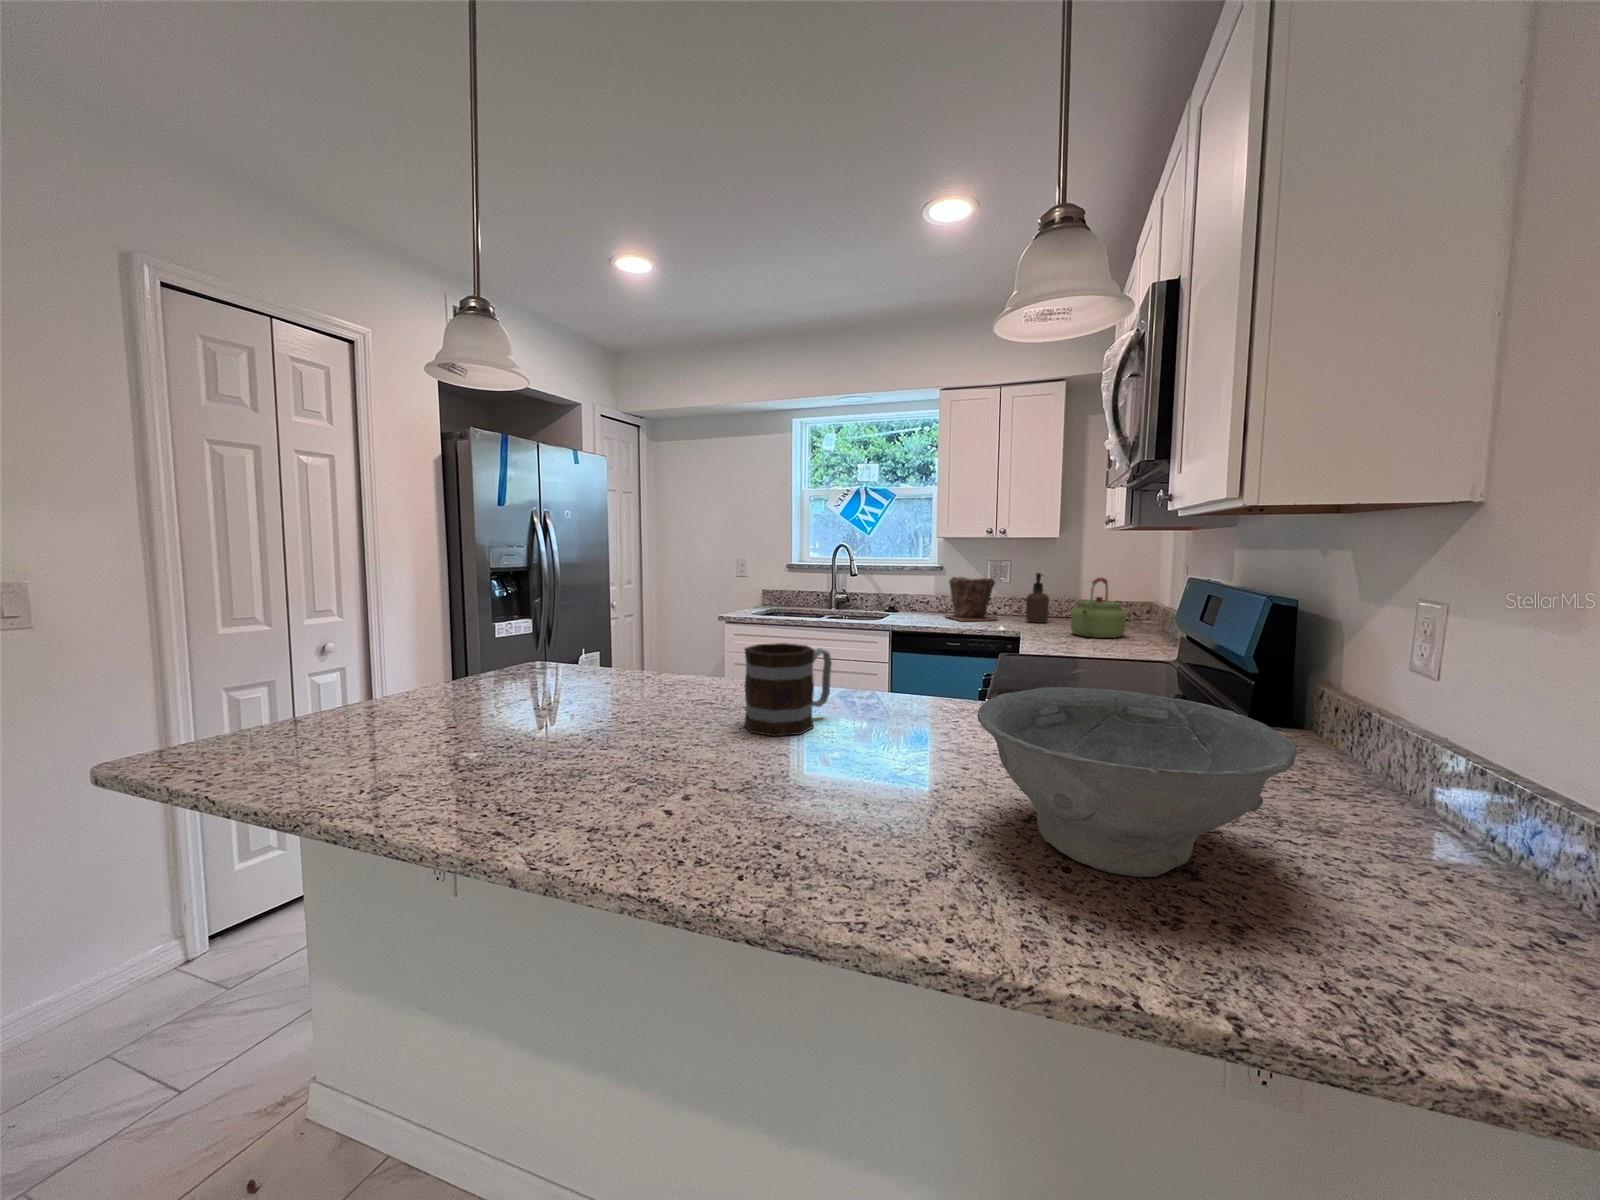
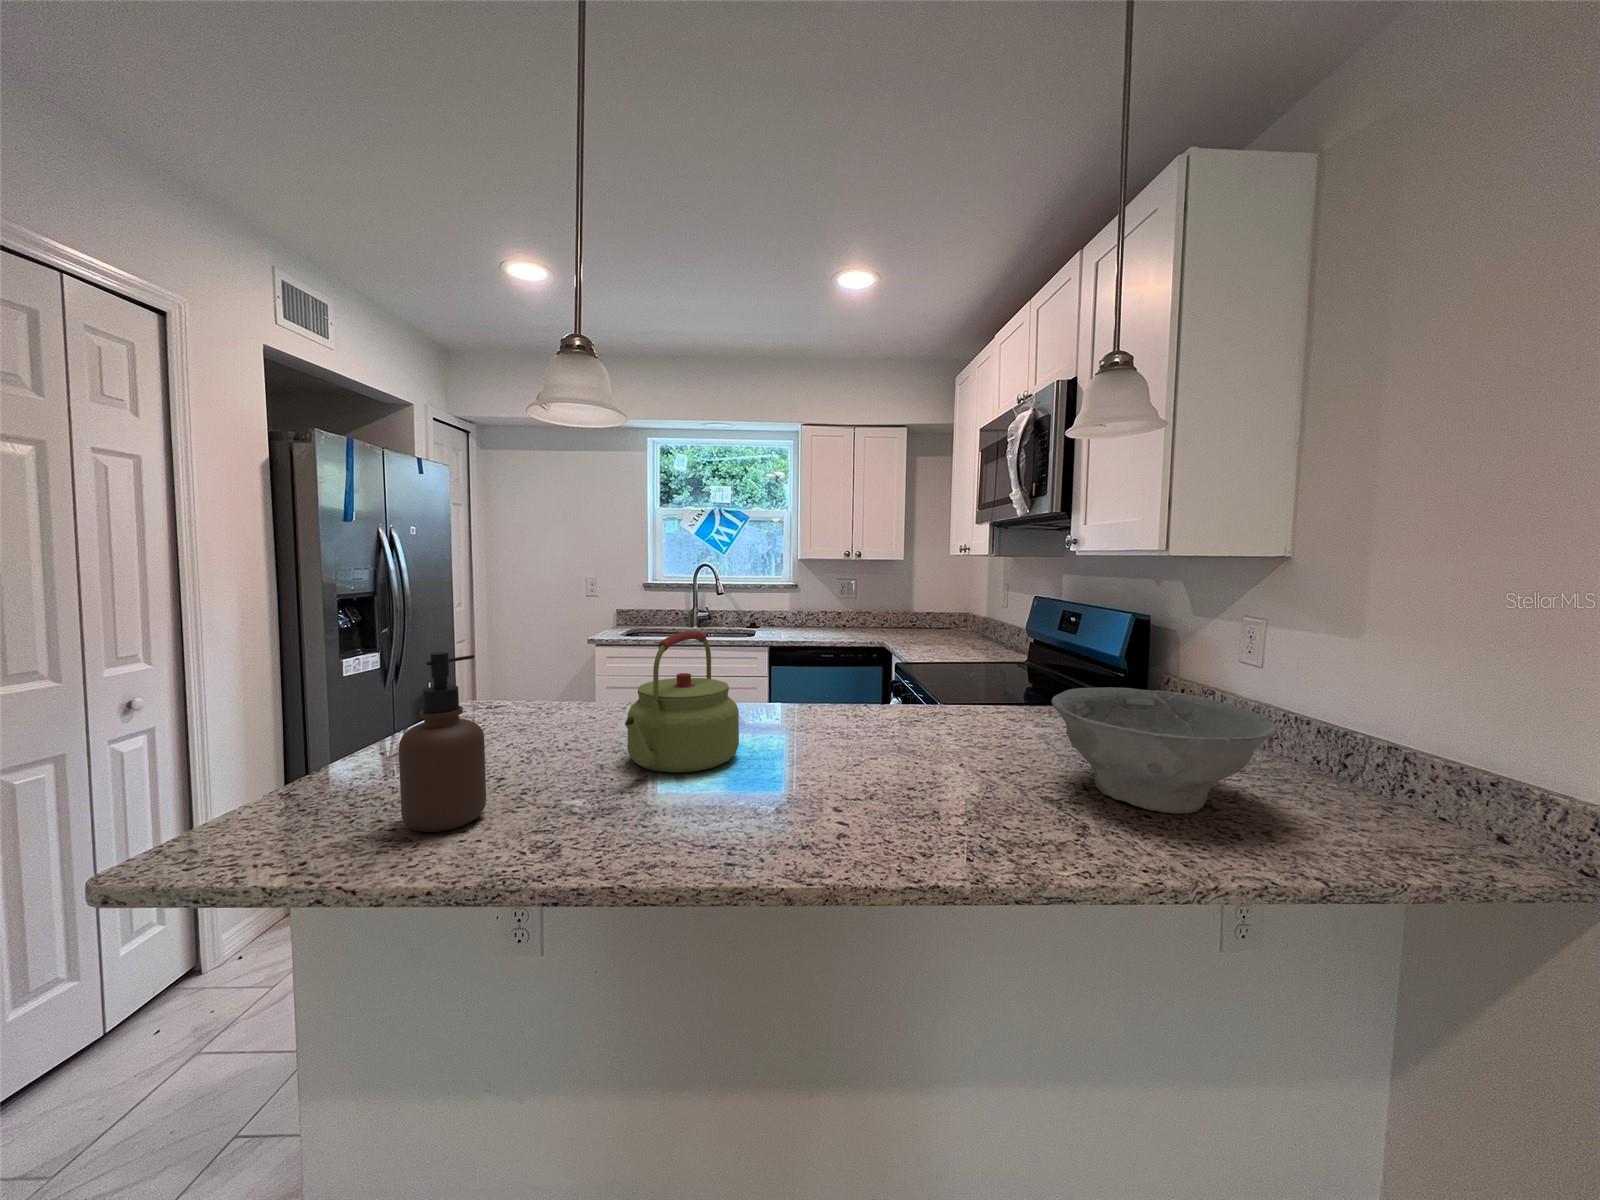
soap dispenser: present [1026,573,1049,623] -> present [399,652,486,832]
plant pot: present [946,576,996,621] -> none [803,593,851,634]
kettle: present [1071,578,1126,638] -> present [625,631,739,773]
mug: present [744,643,832,736] -> none [789,666,850,749]

